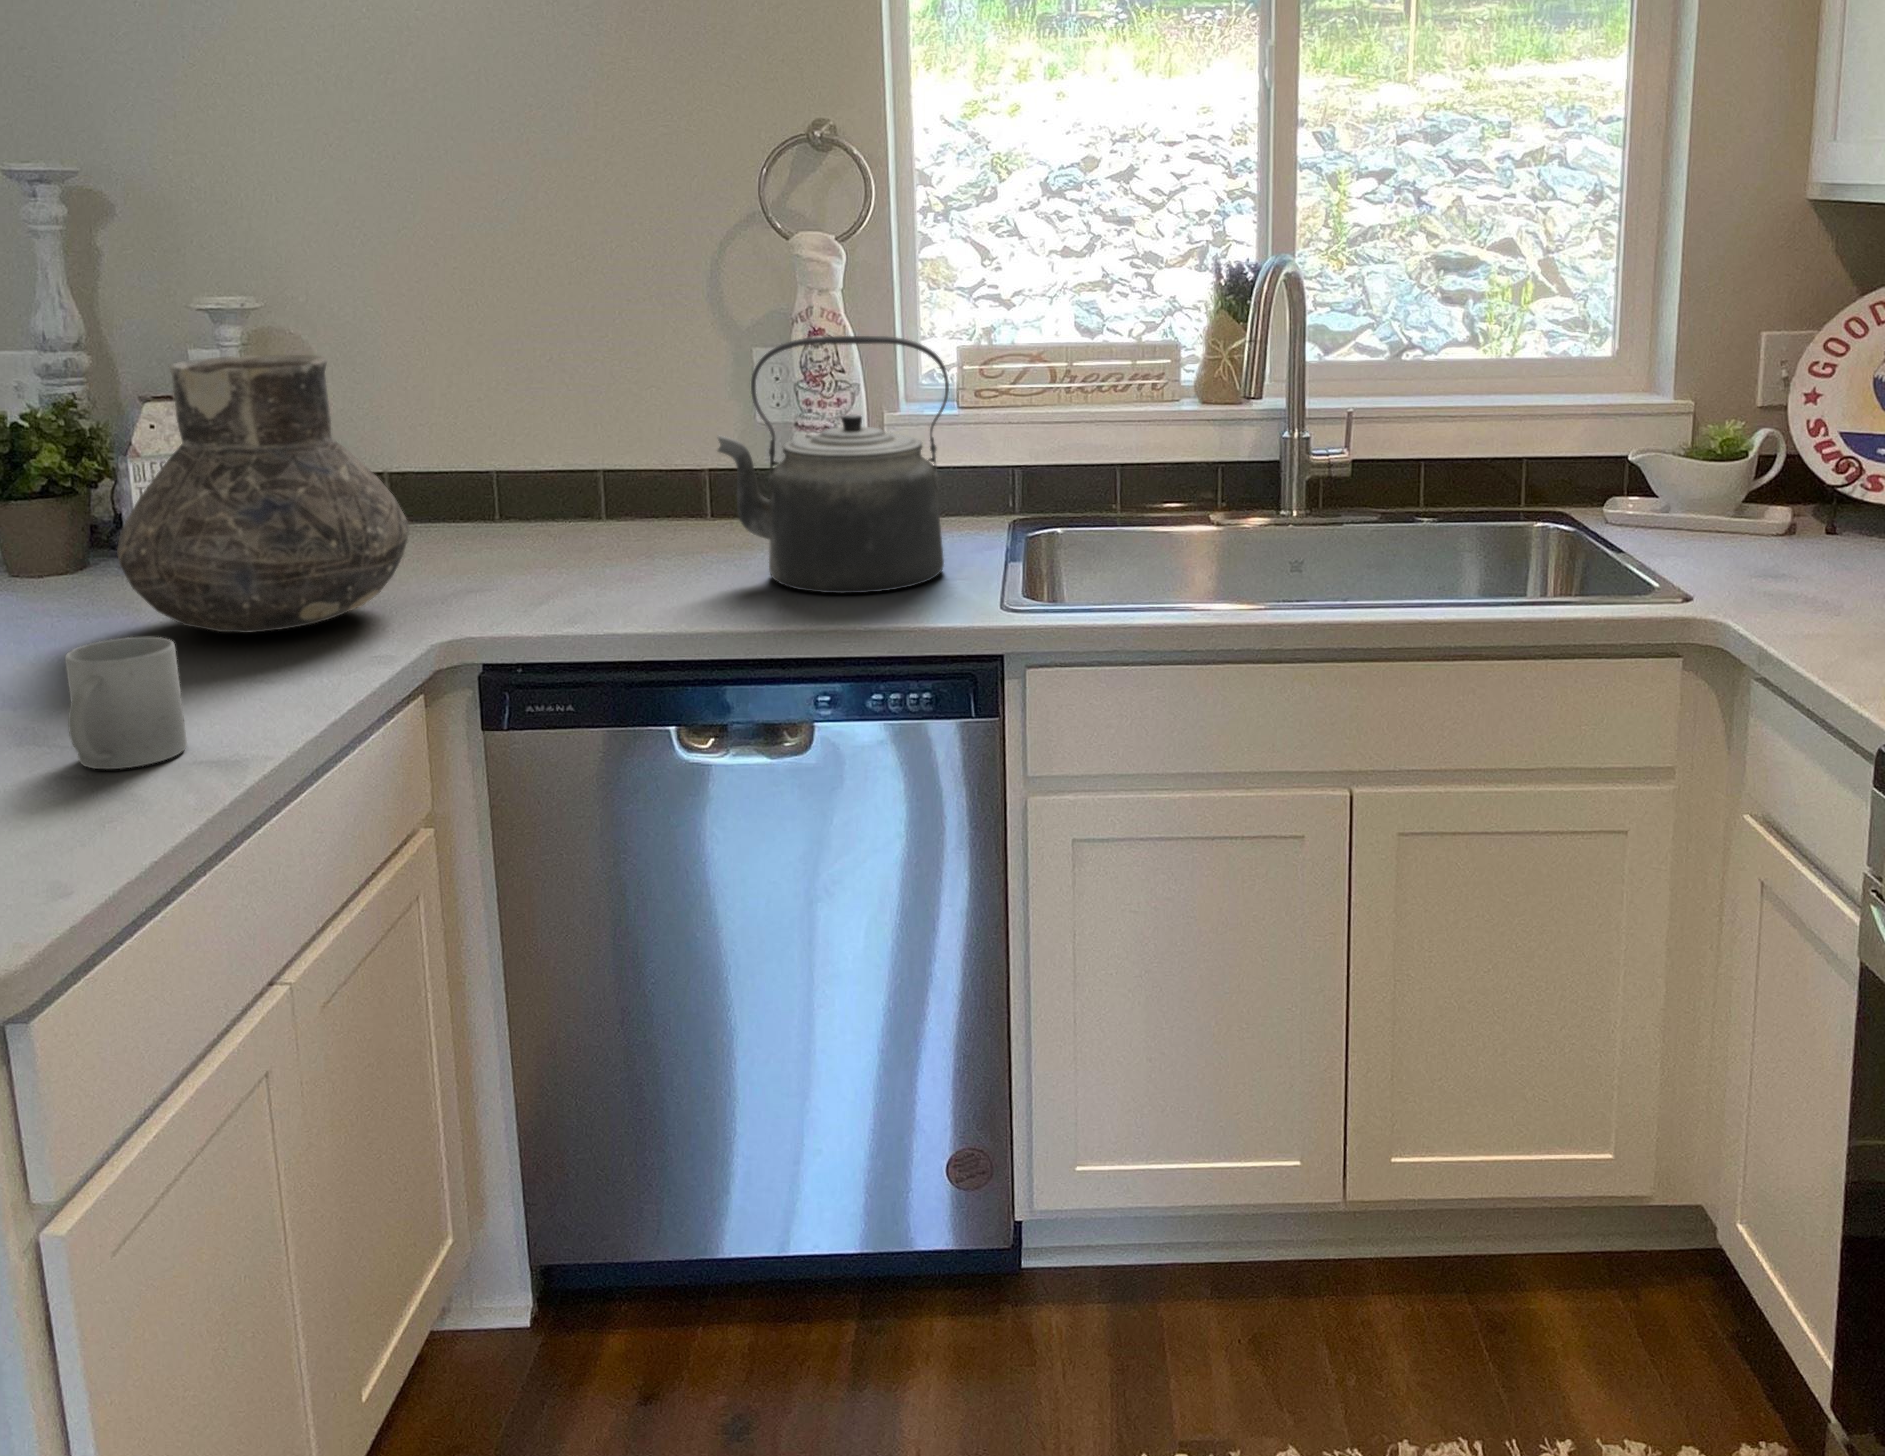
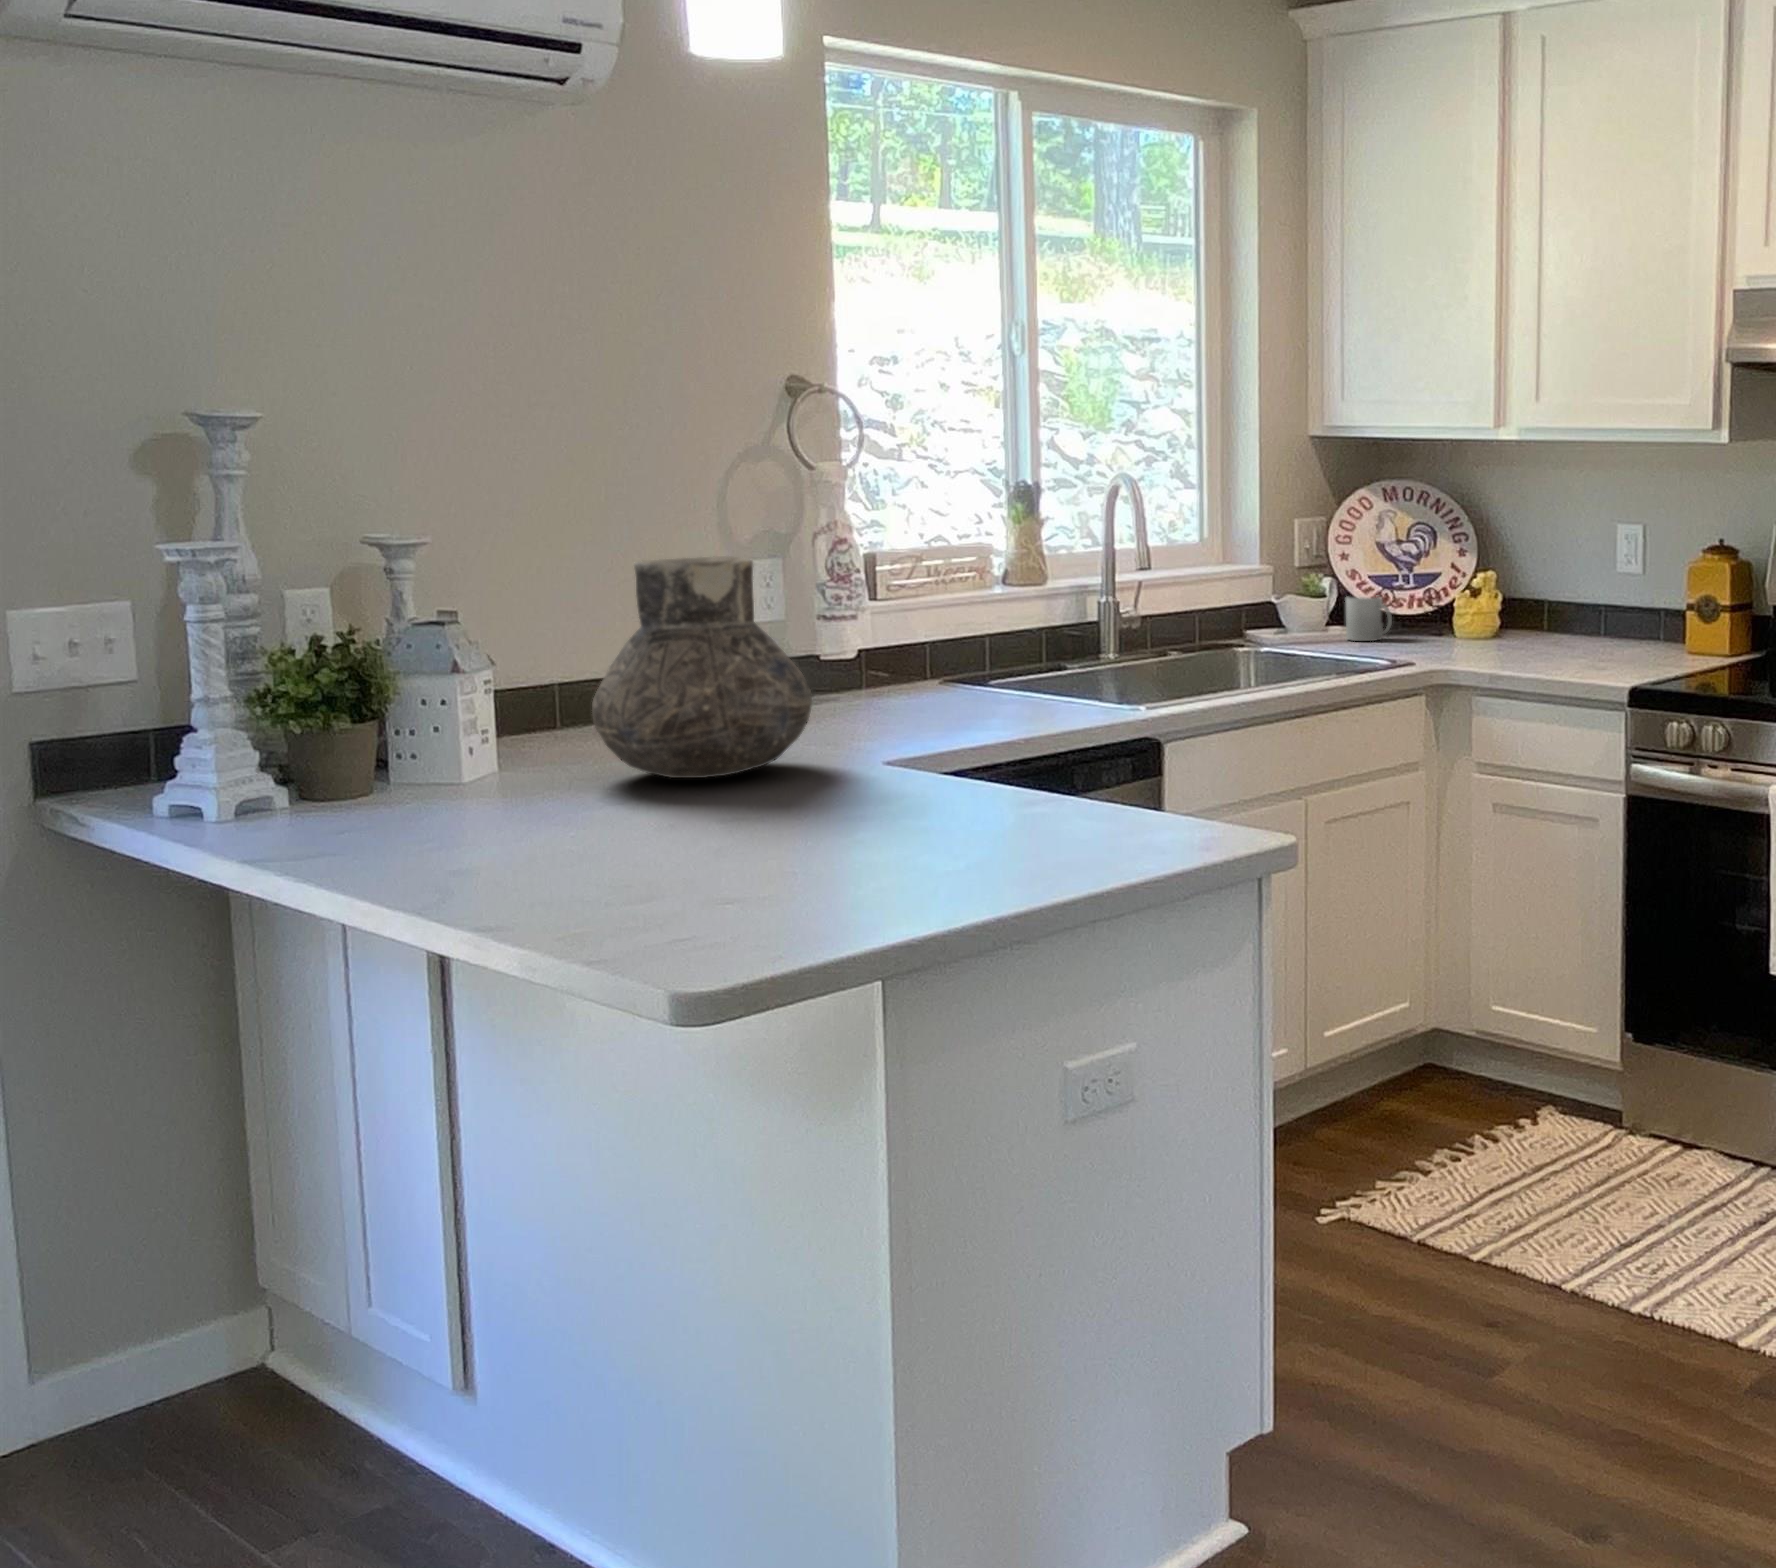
kettle: present [718,336,949,593] -> none [895,533,1037,716]
mug: present [65,637,187,769] -> present [1346,597,1392,641]

